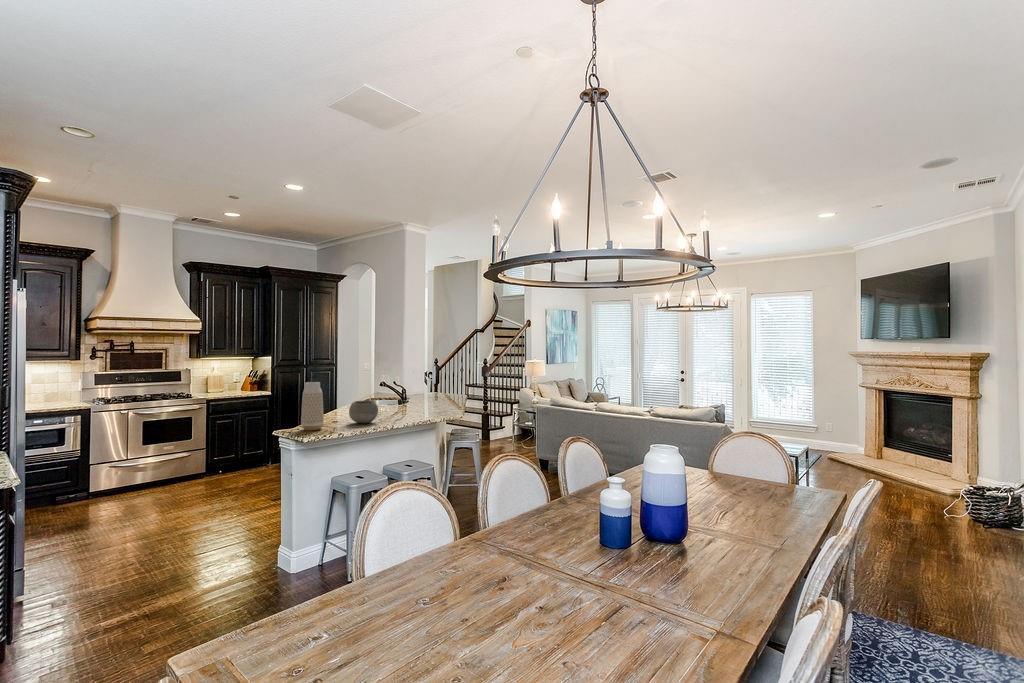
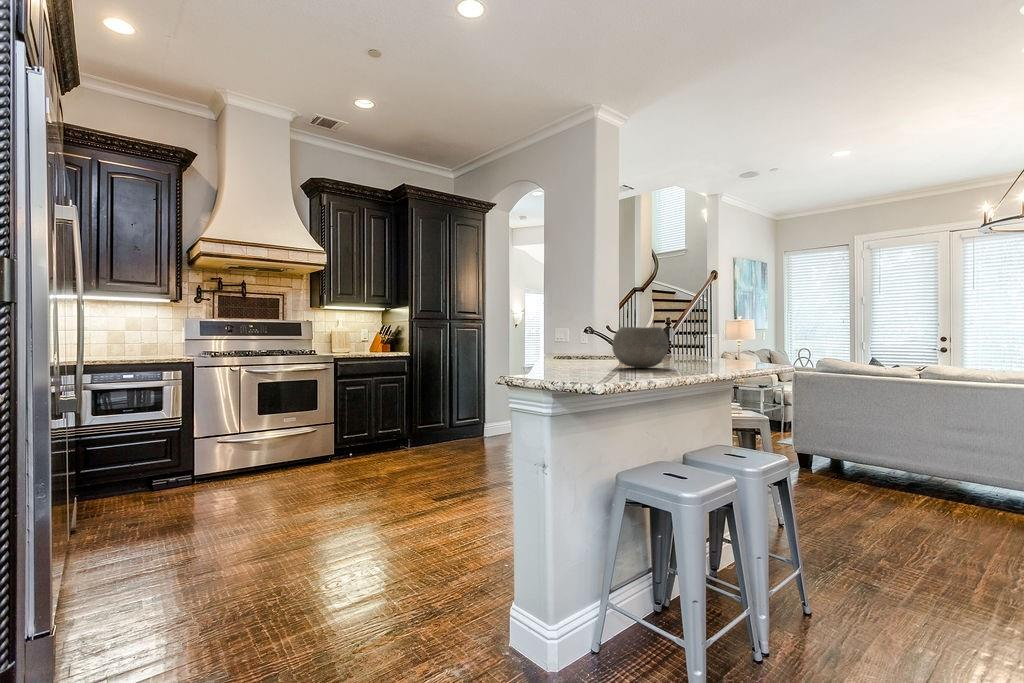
vase: present [301,382,324,431] -> none [542,278,585,374]

